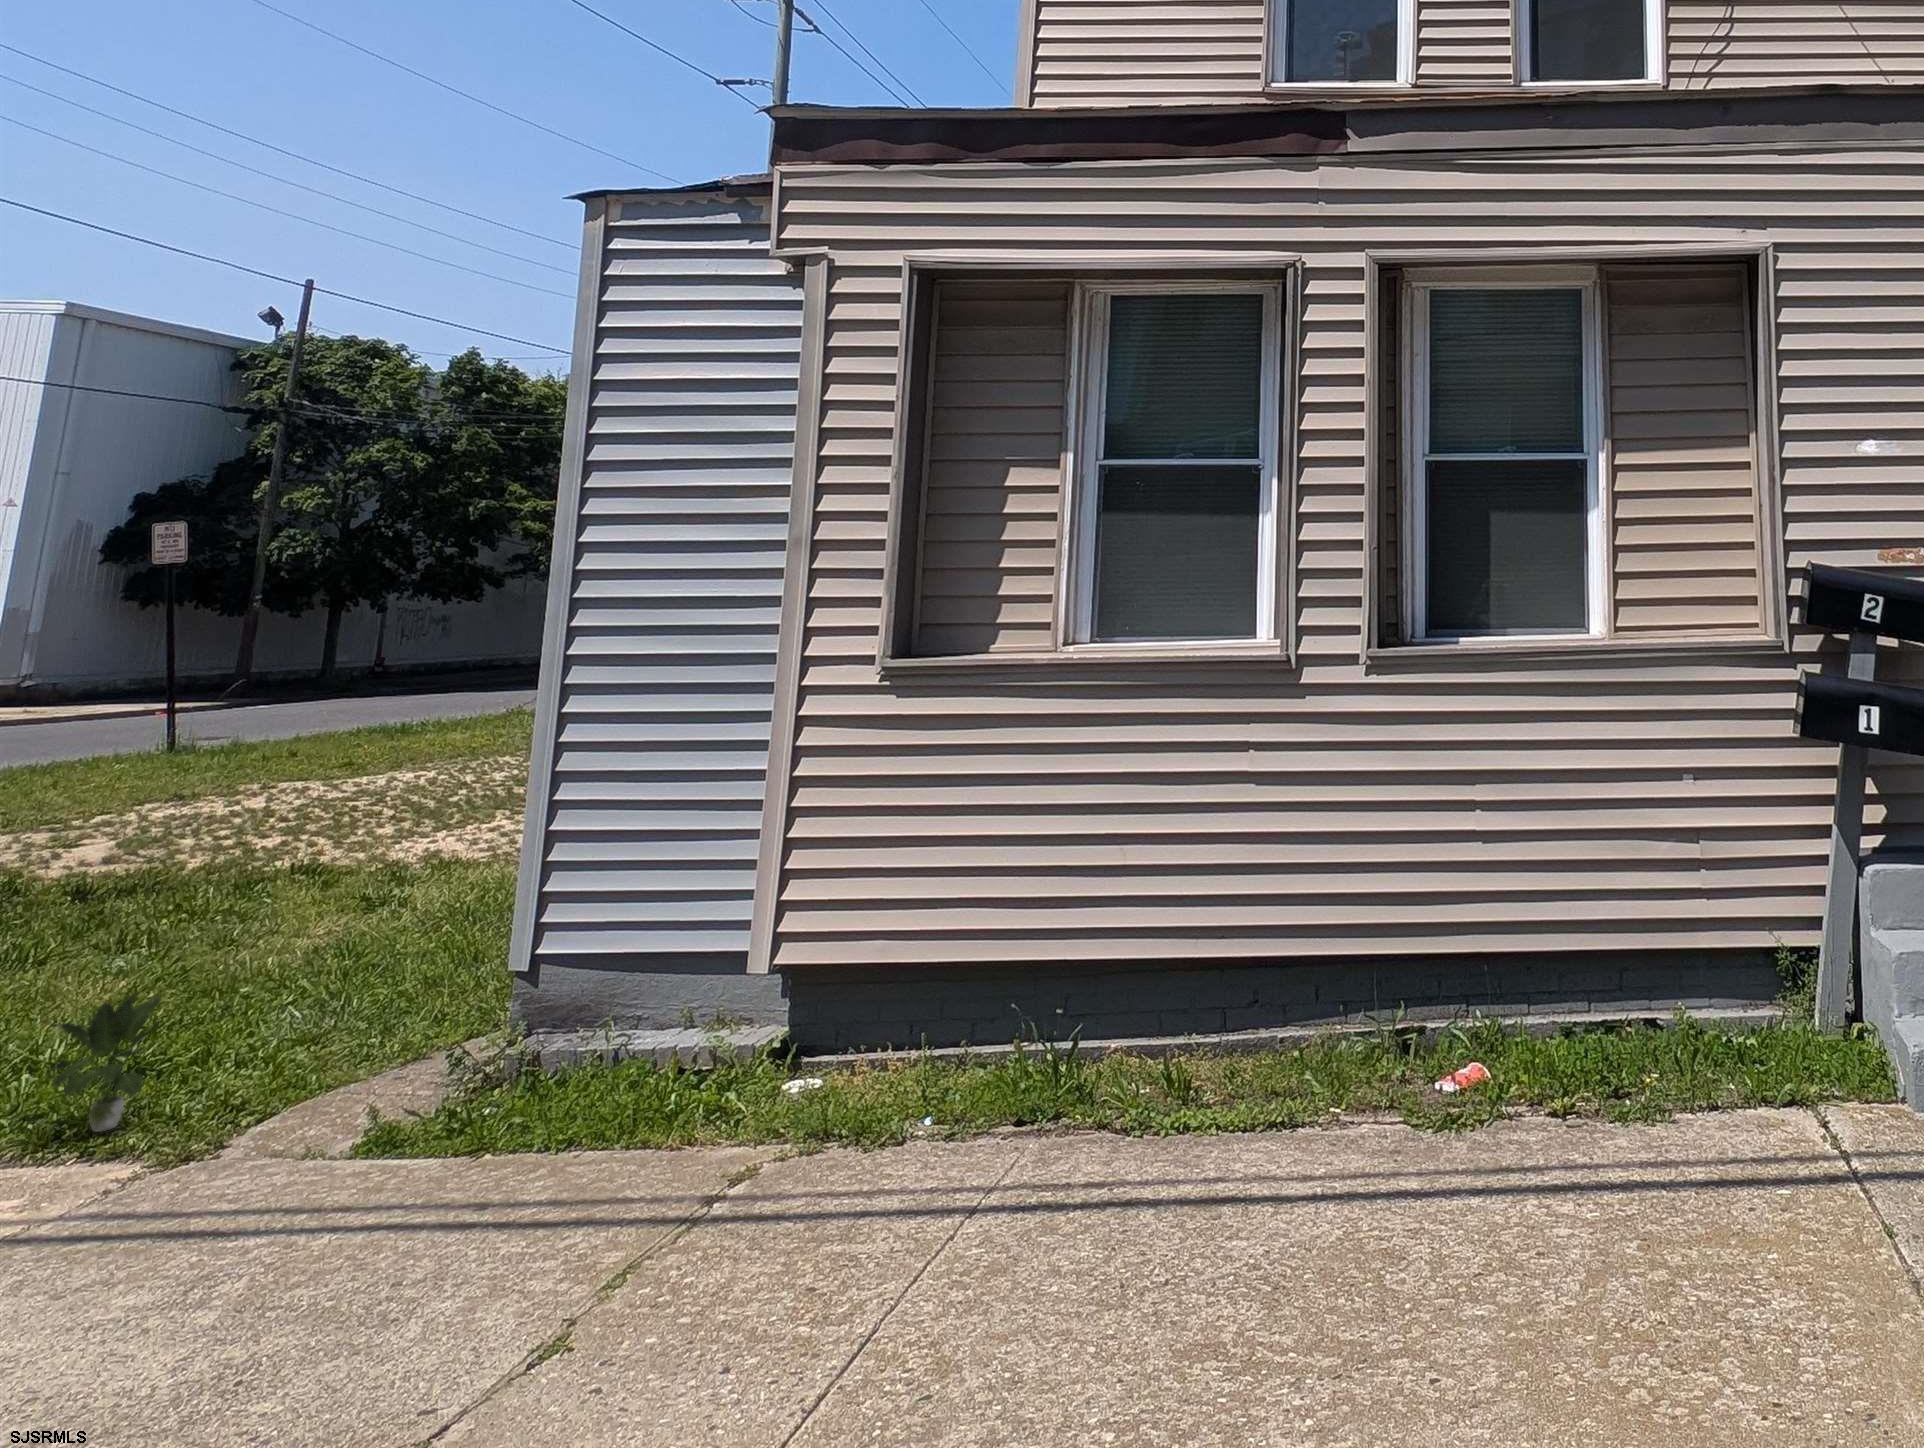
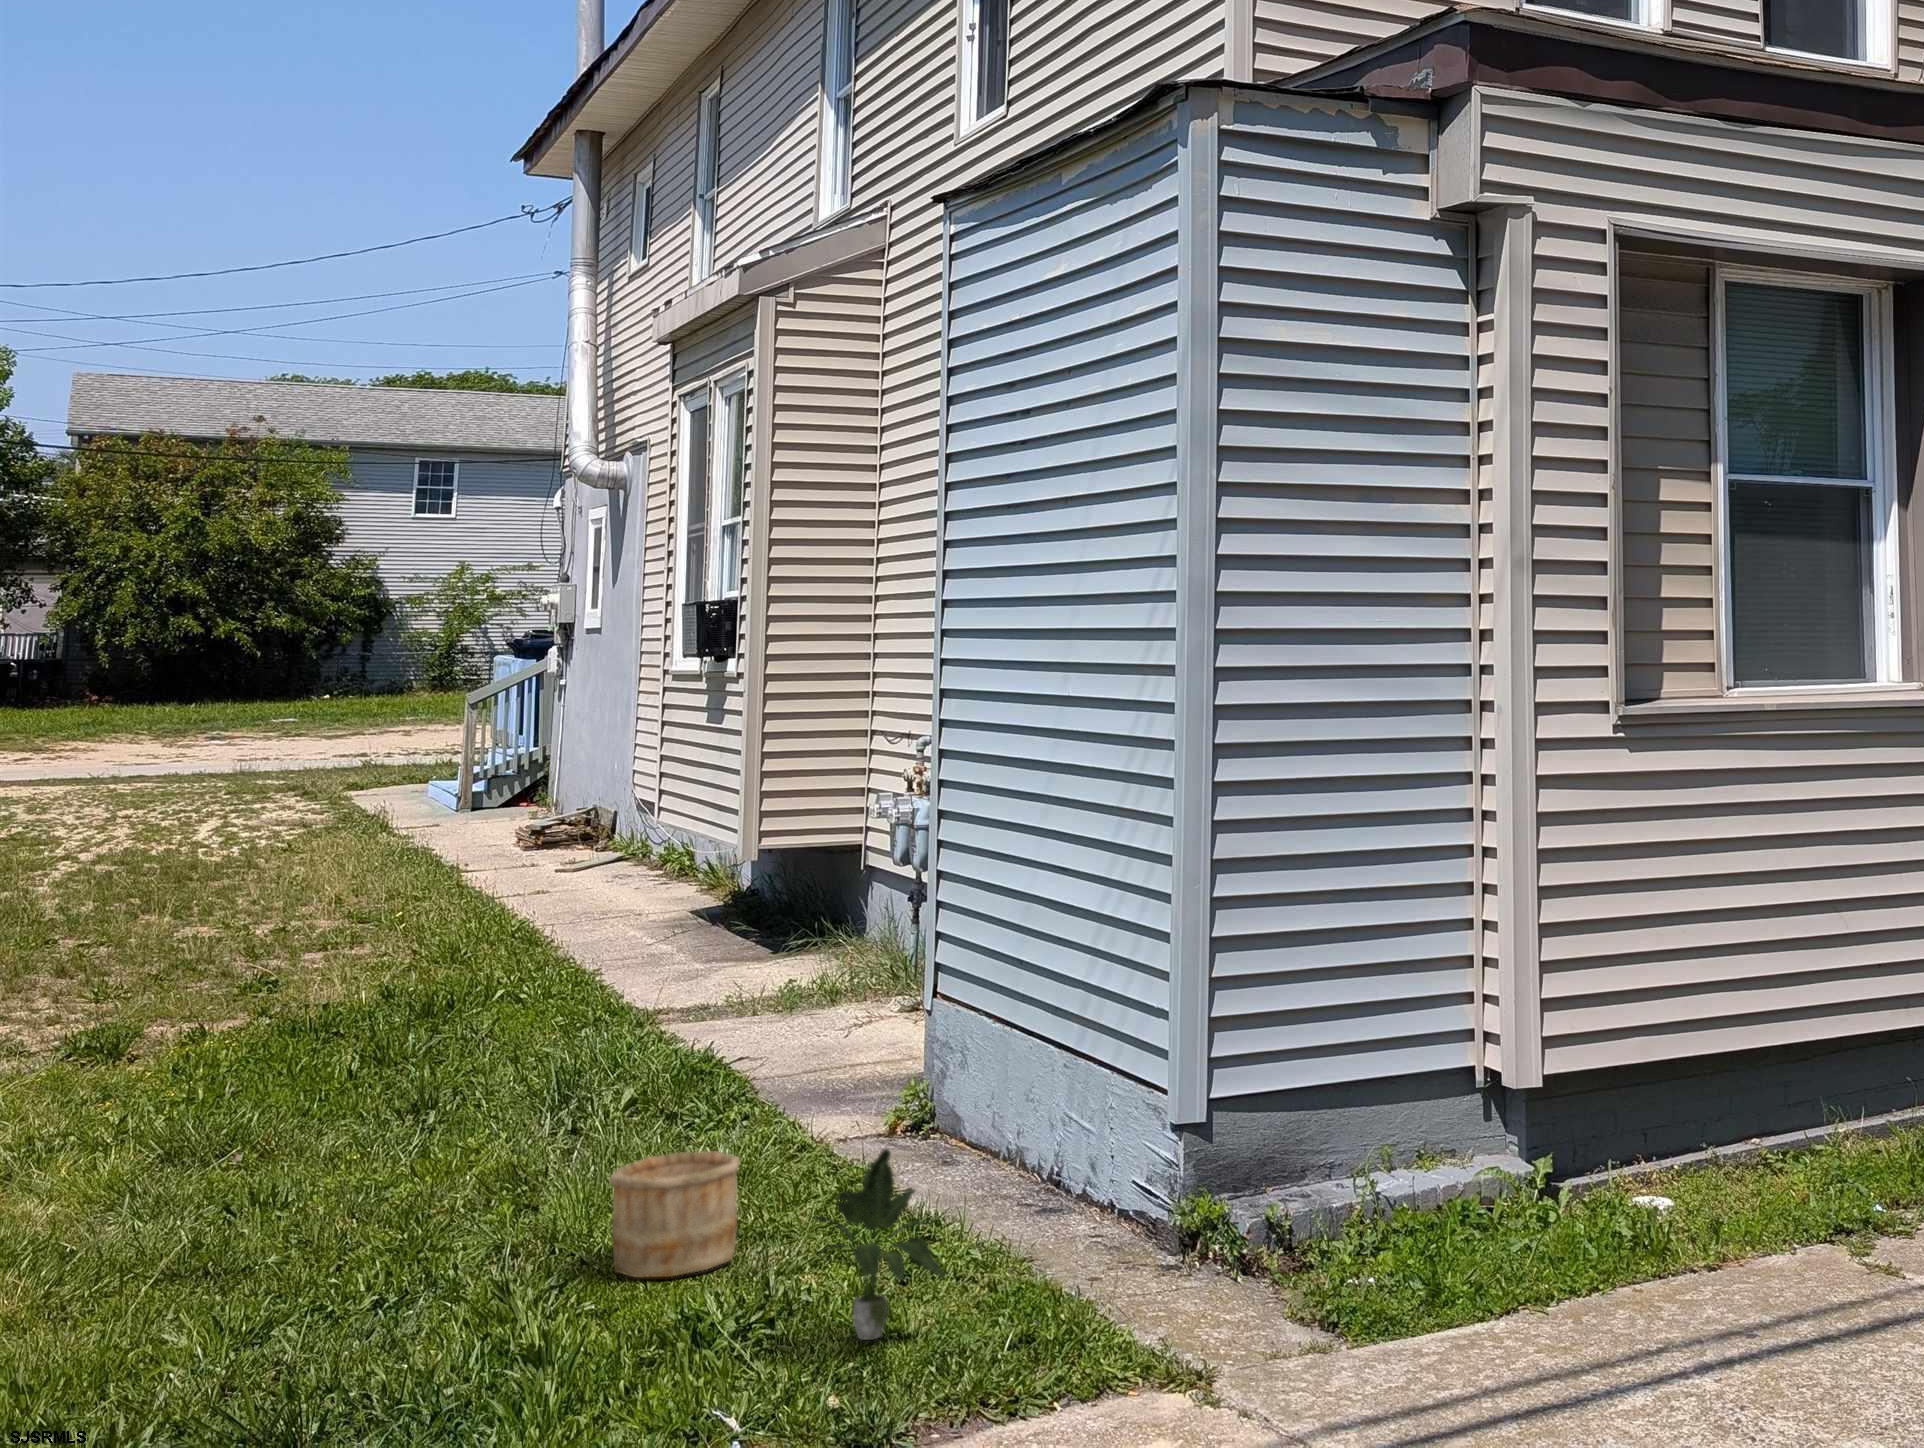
wooden bucket: none [214,951,327,1042] -> present [609,1151,740,1277]

